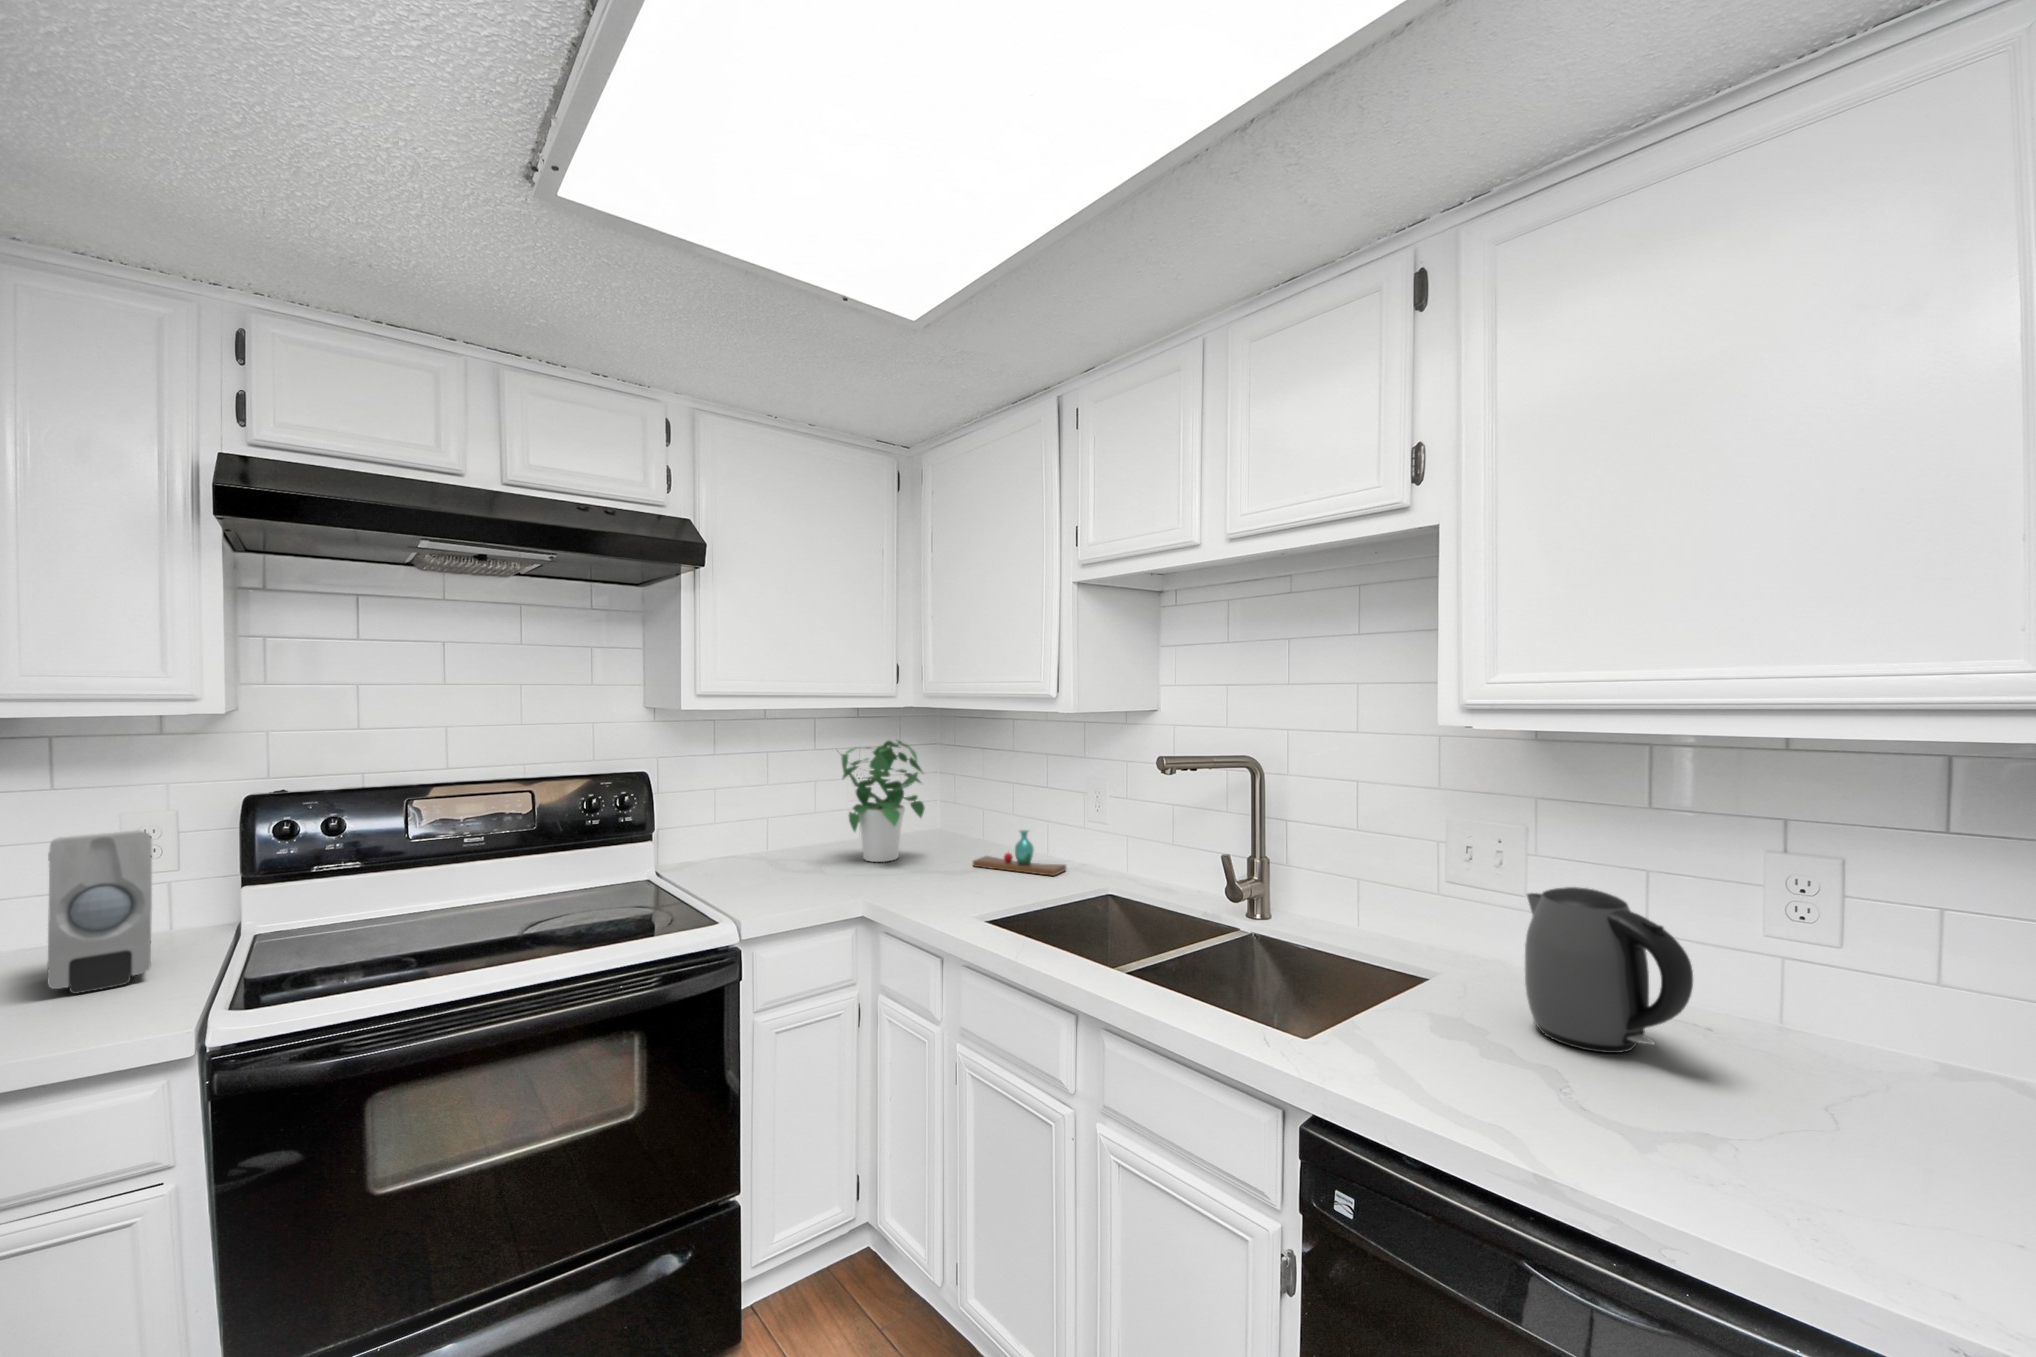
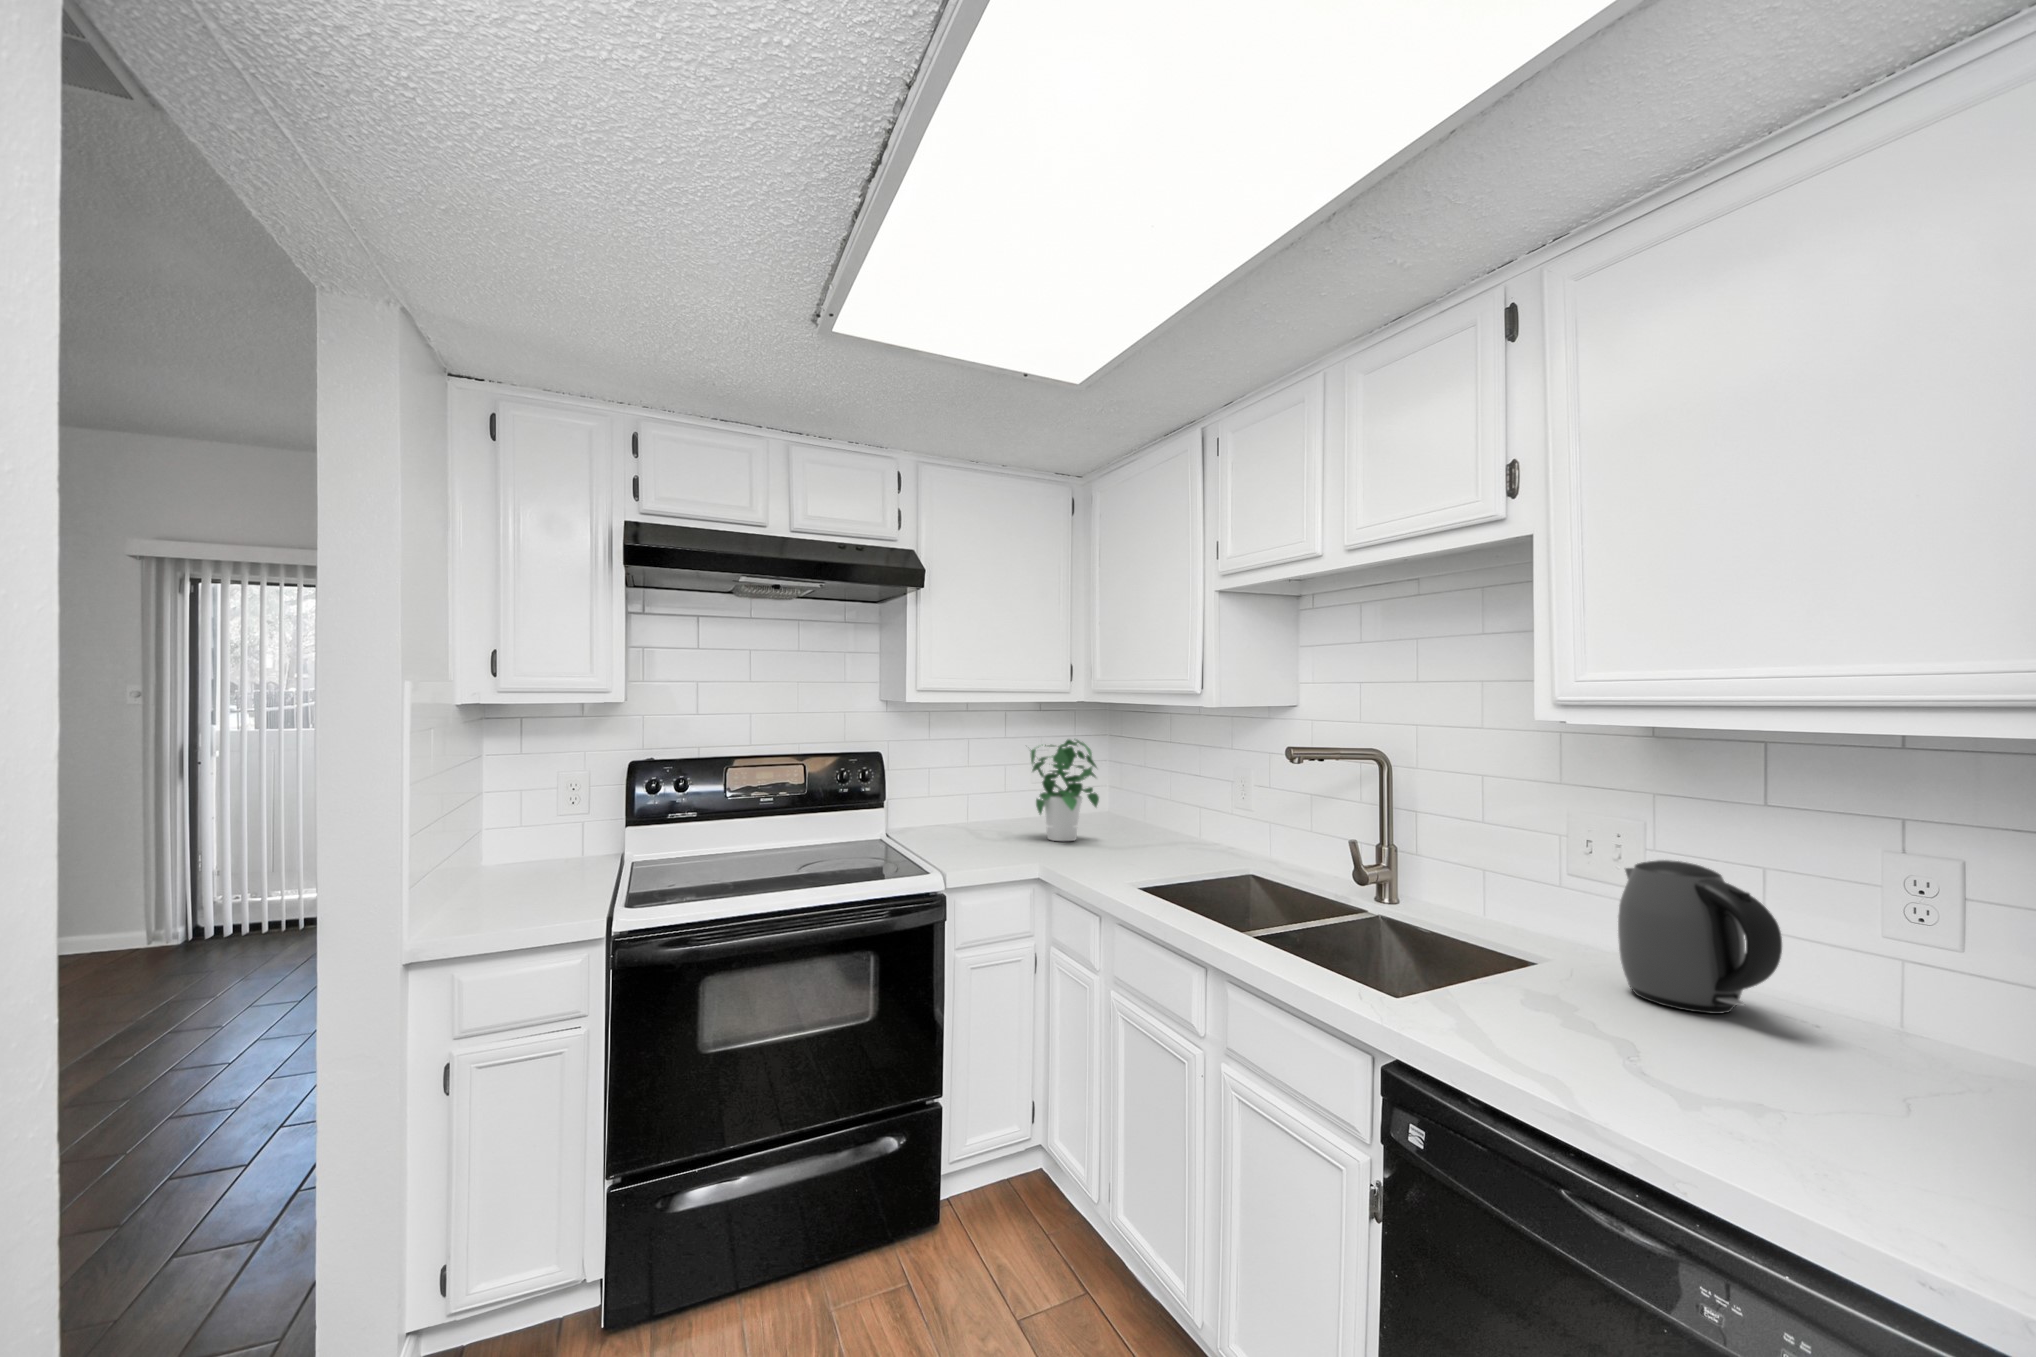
soap dispenser: present [47,830,152,994] -> none [517,770,576,871]
vase: present [973,830,1066,876] -> none [1138,820,1220,859]

